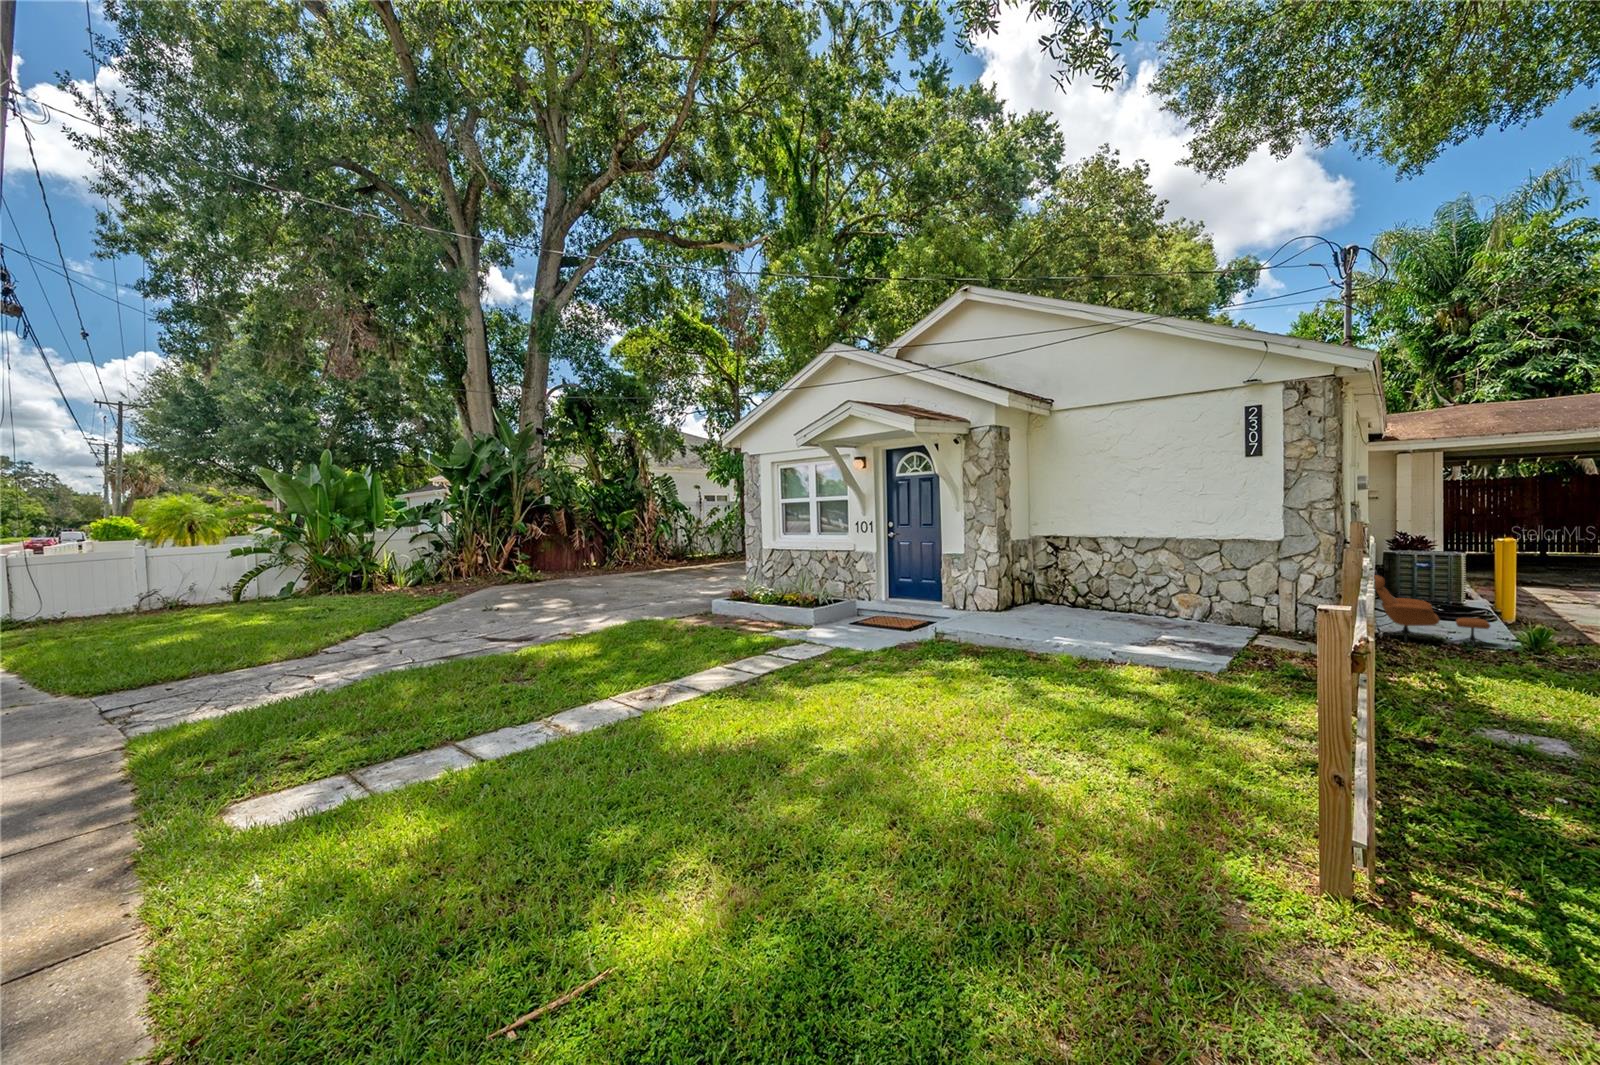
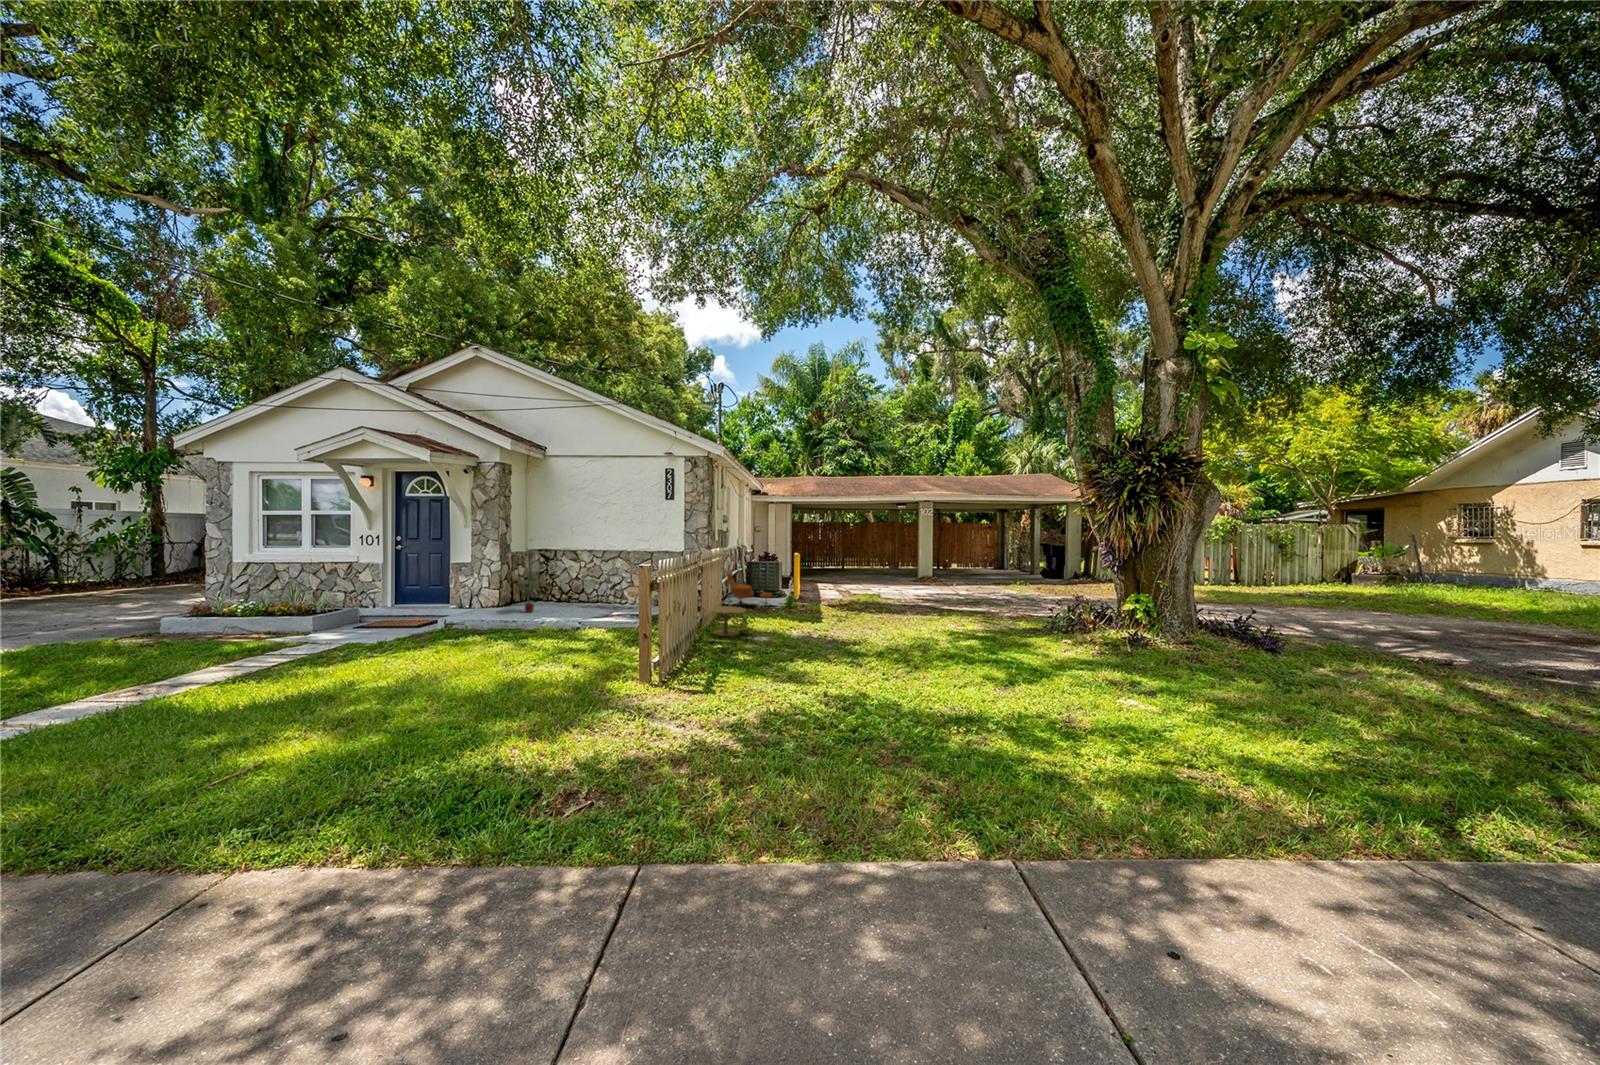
potted tree: none [1015,560,1050,619] -> present [516,569,541,612]
side table: none [1370,653,1479,722] -> present [708,606,746,636]

